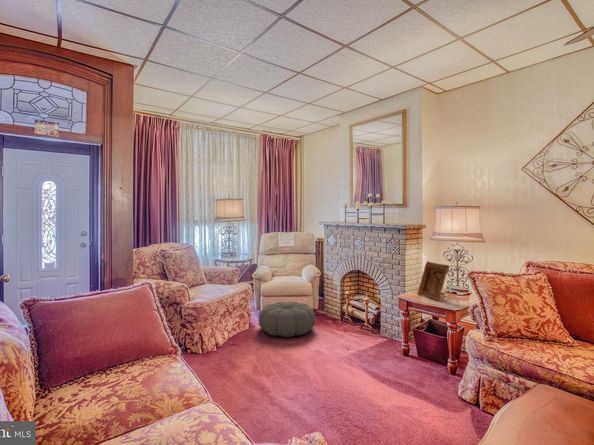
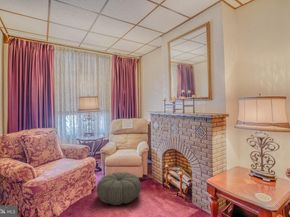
picture frame: present [418,261,449,300] -> none [224,147,255,187]

